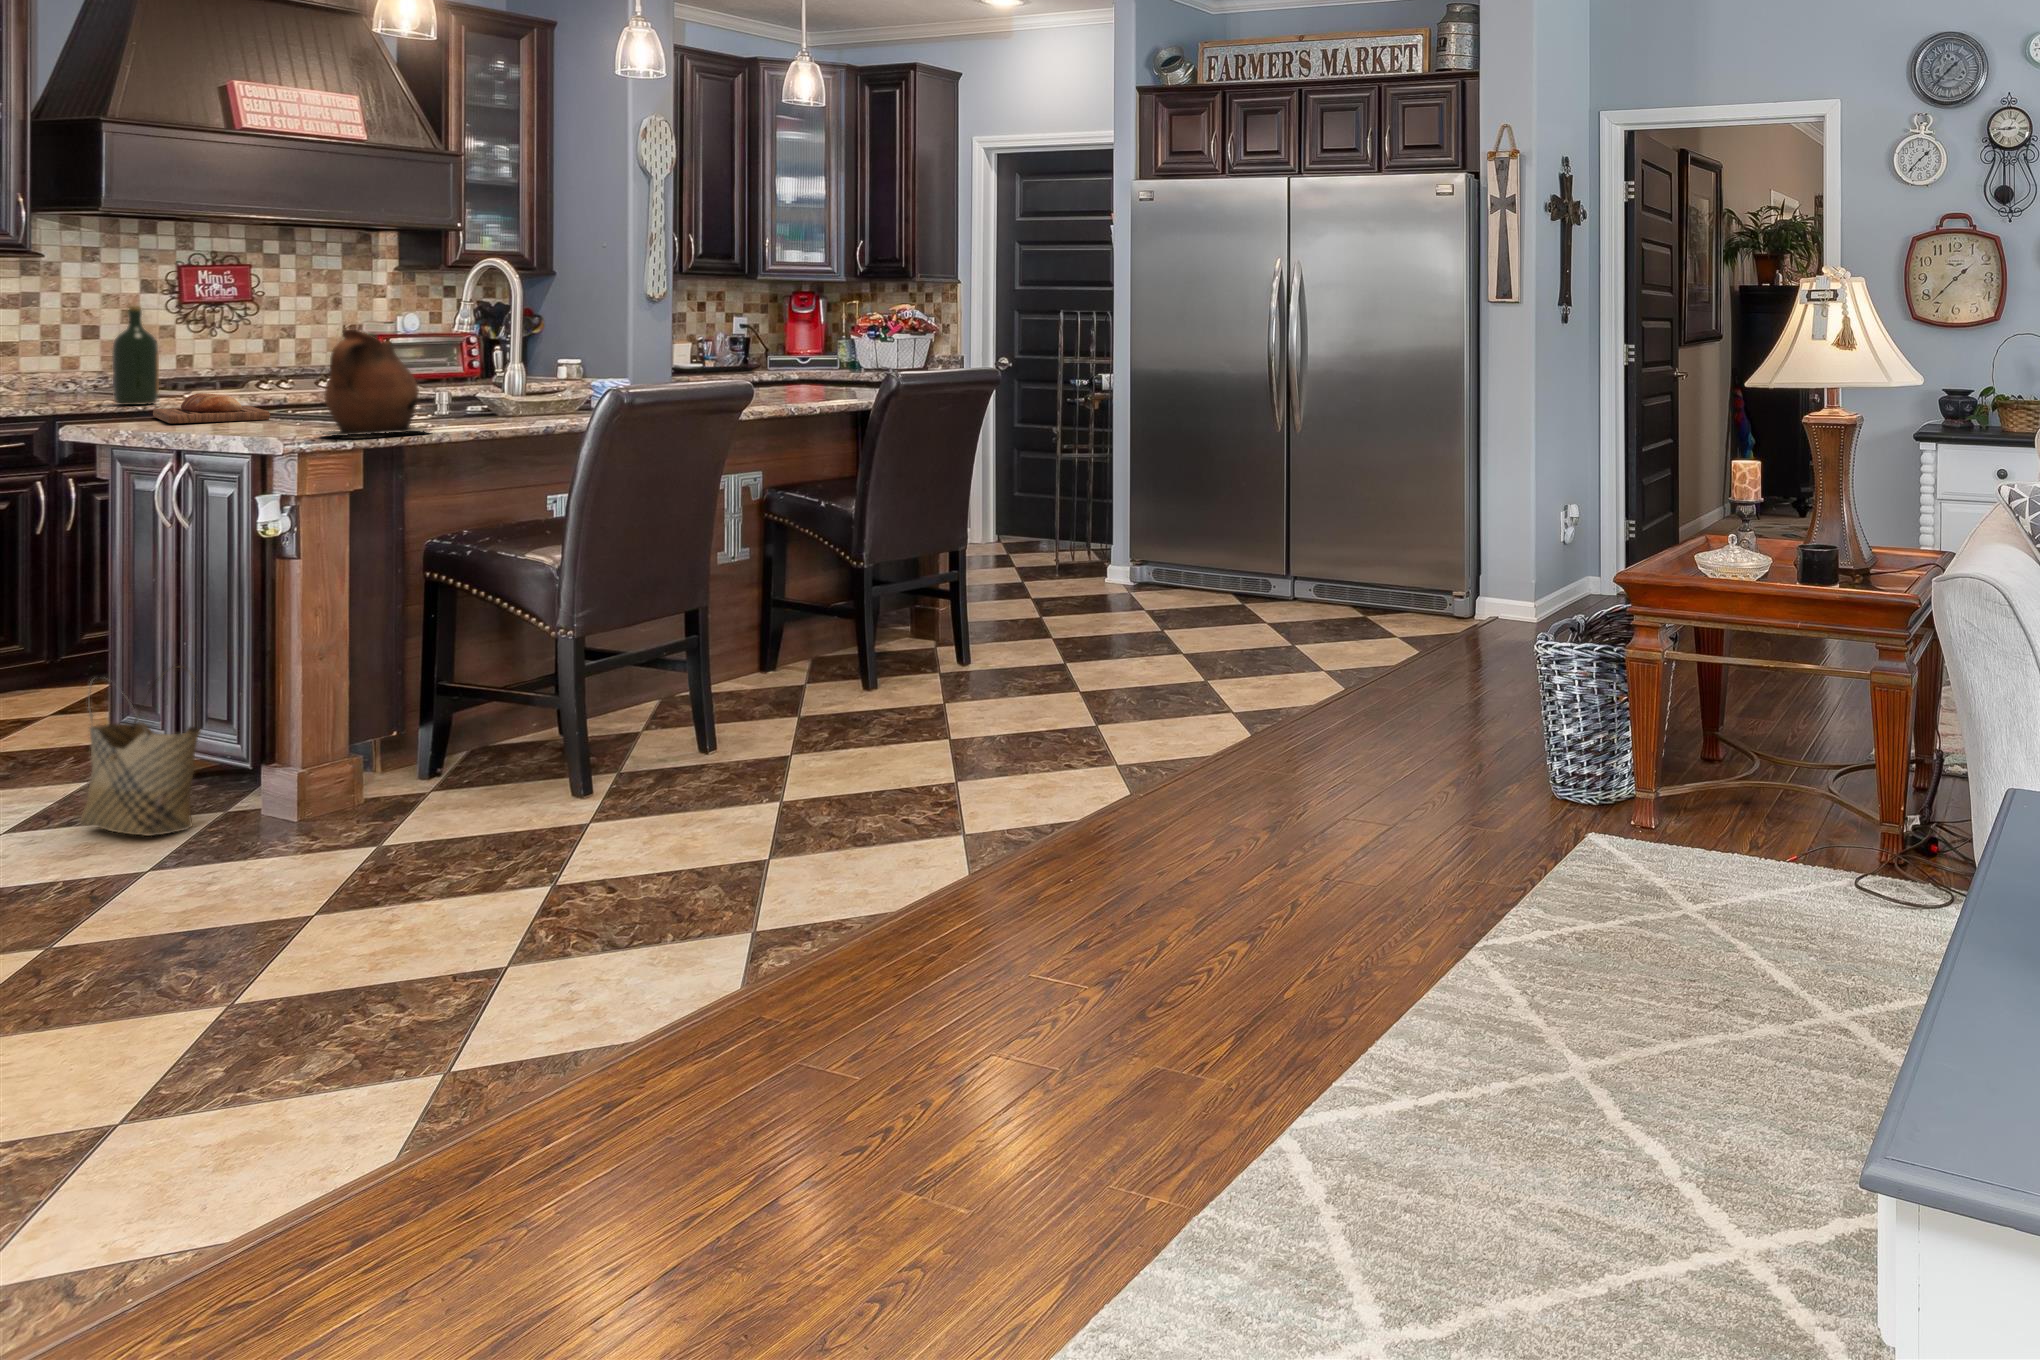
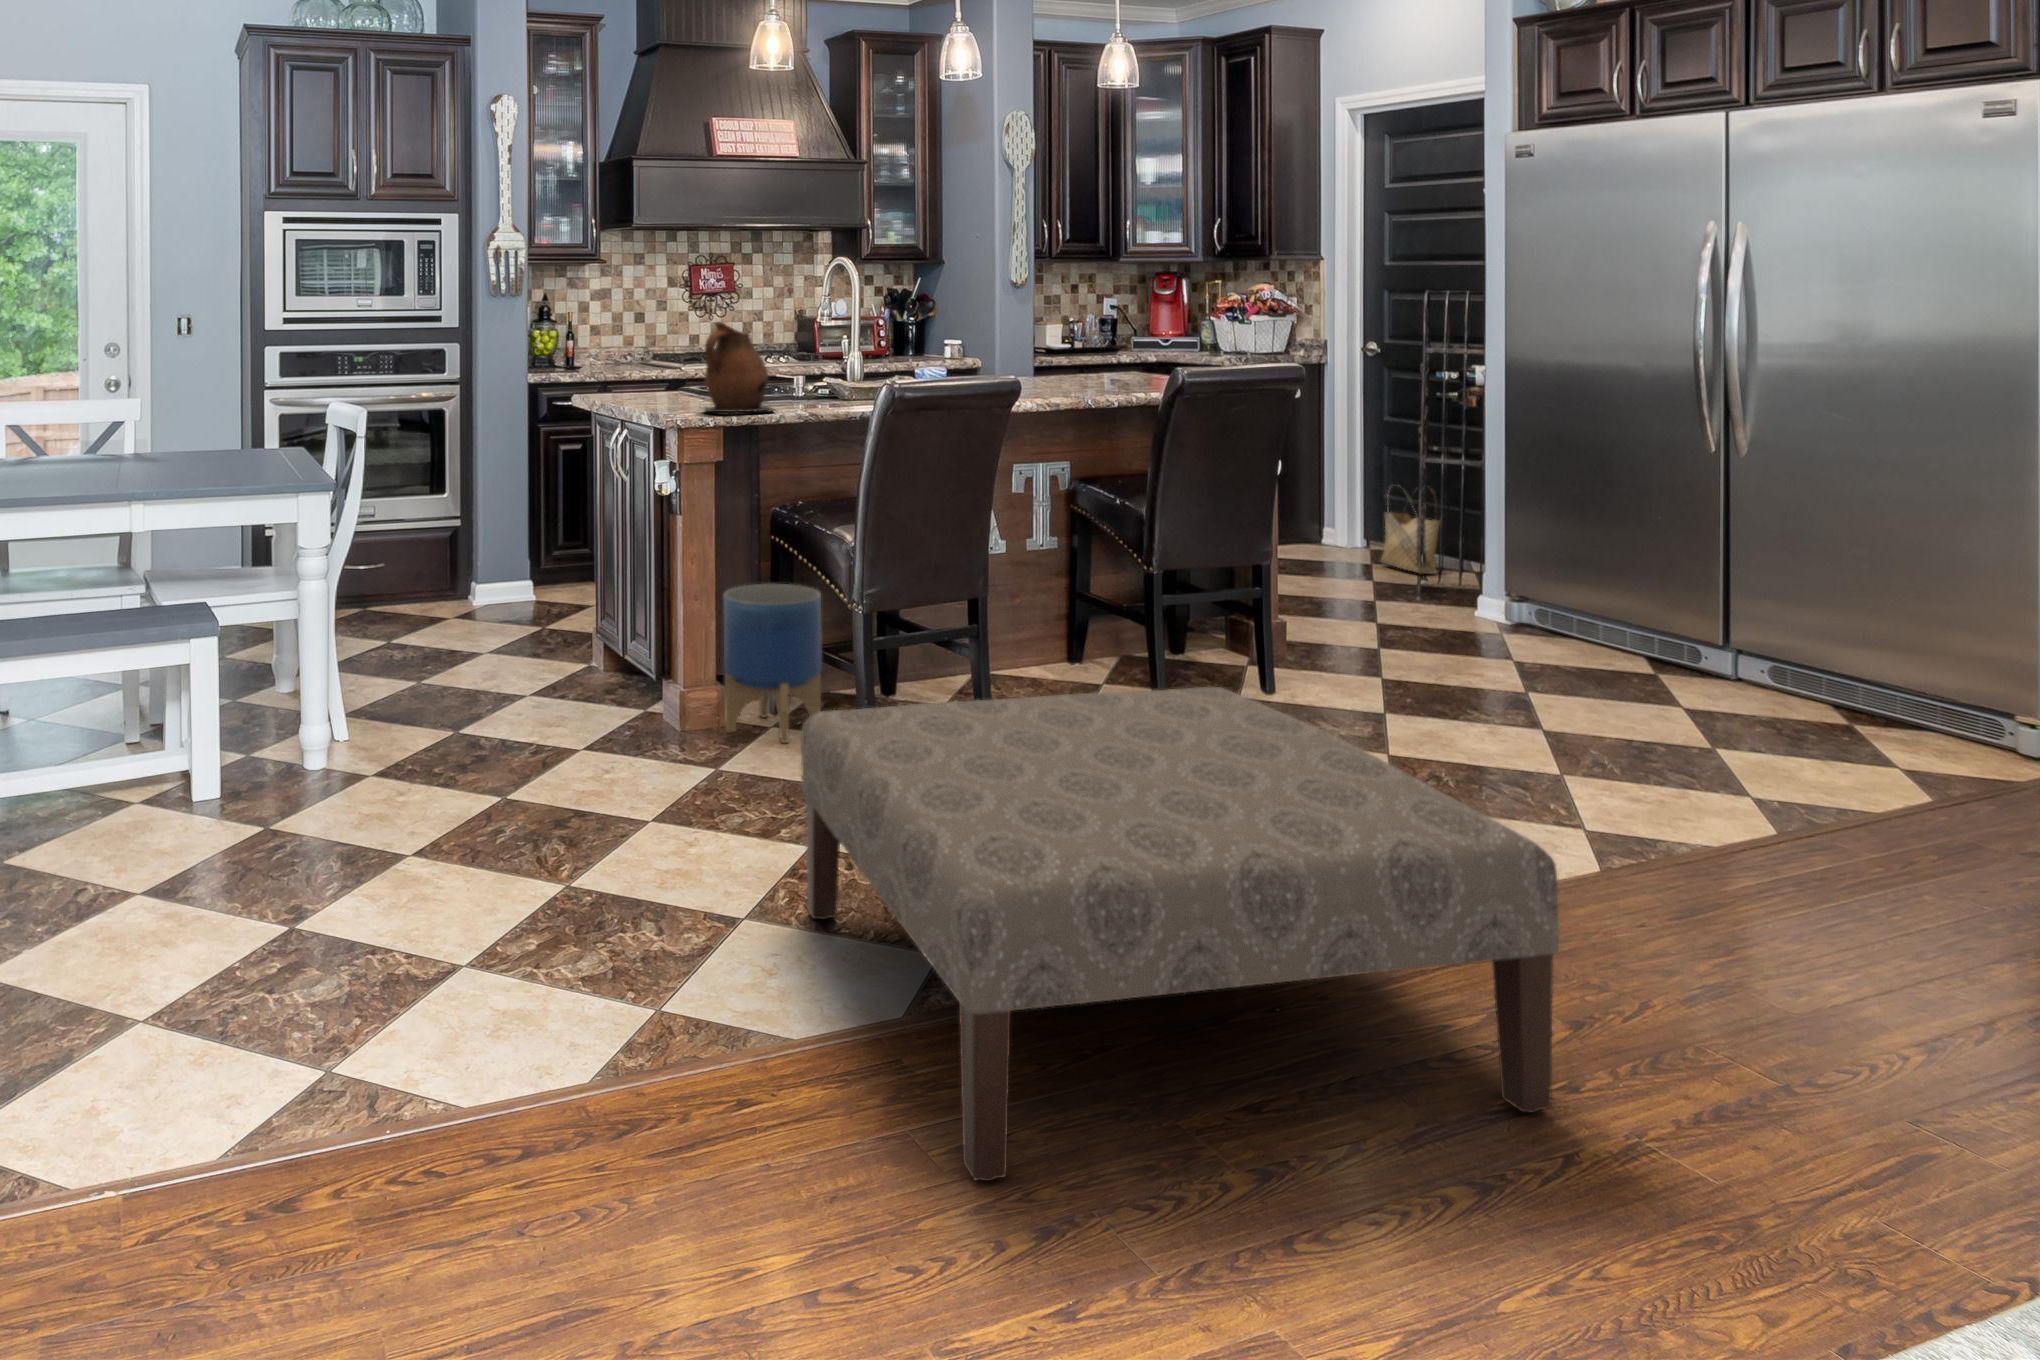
wine bottle: present [112,306,159,405] -> none [639,299,665,375]
bread loaf: present [153,393,270,423] -> none [641,369,702,393]
planter: none [363,627,502,811] -> present [724,584,822,743]
ottoman: none [579,641,1272,1065] -> present [801,687,1559,1181]
woven basket: present [80,673,201,836] -> present [1381,486,1440,574]

